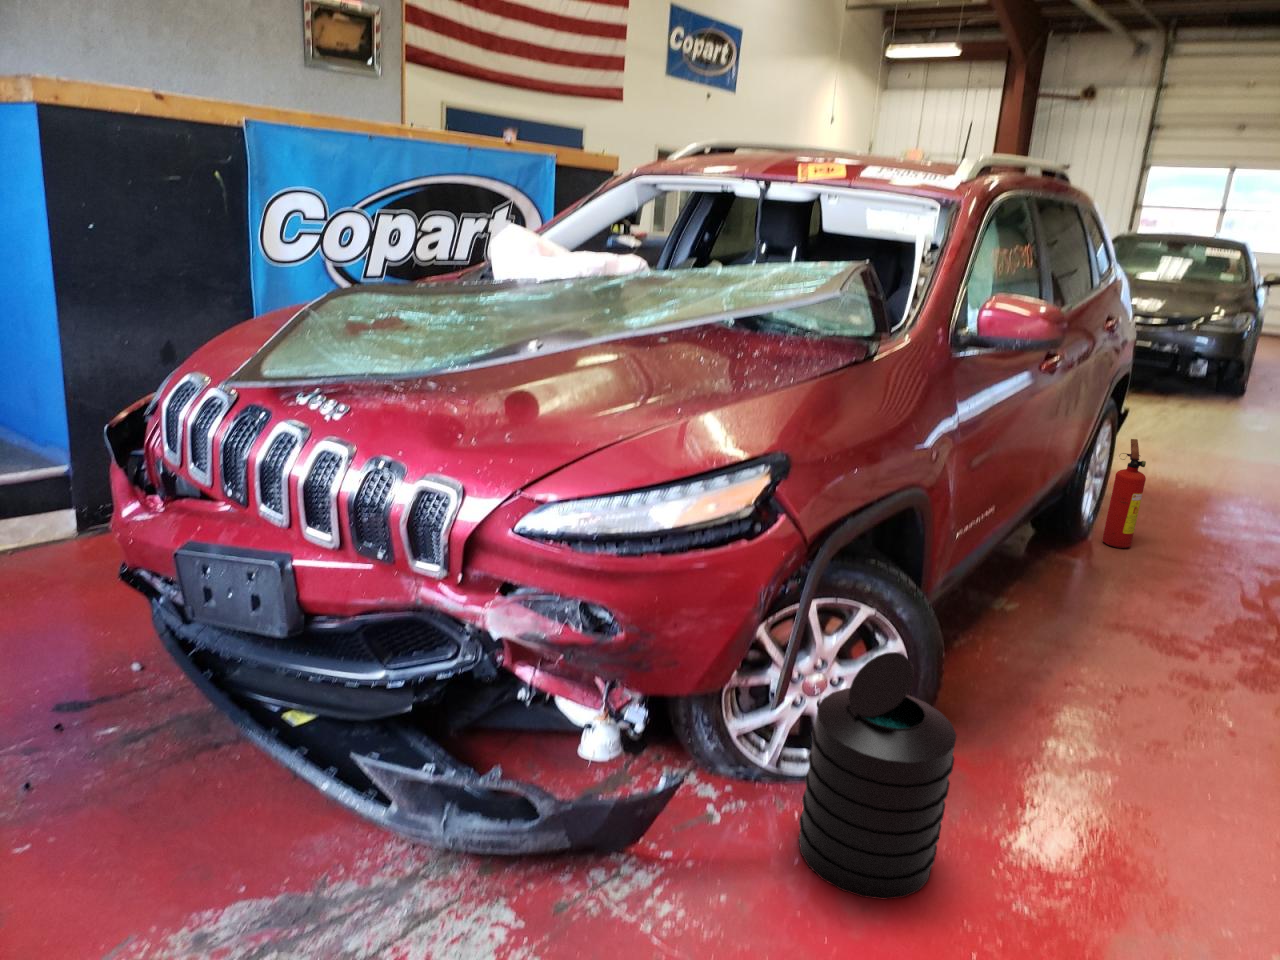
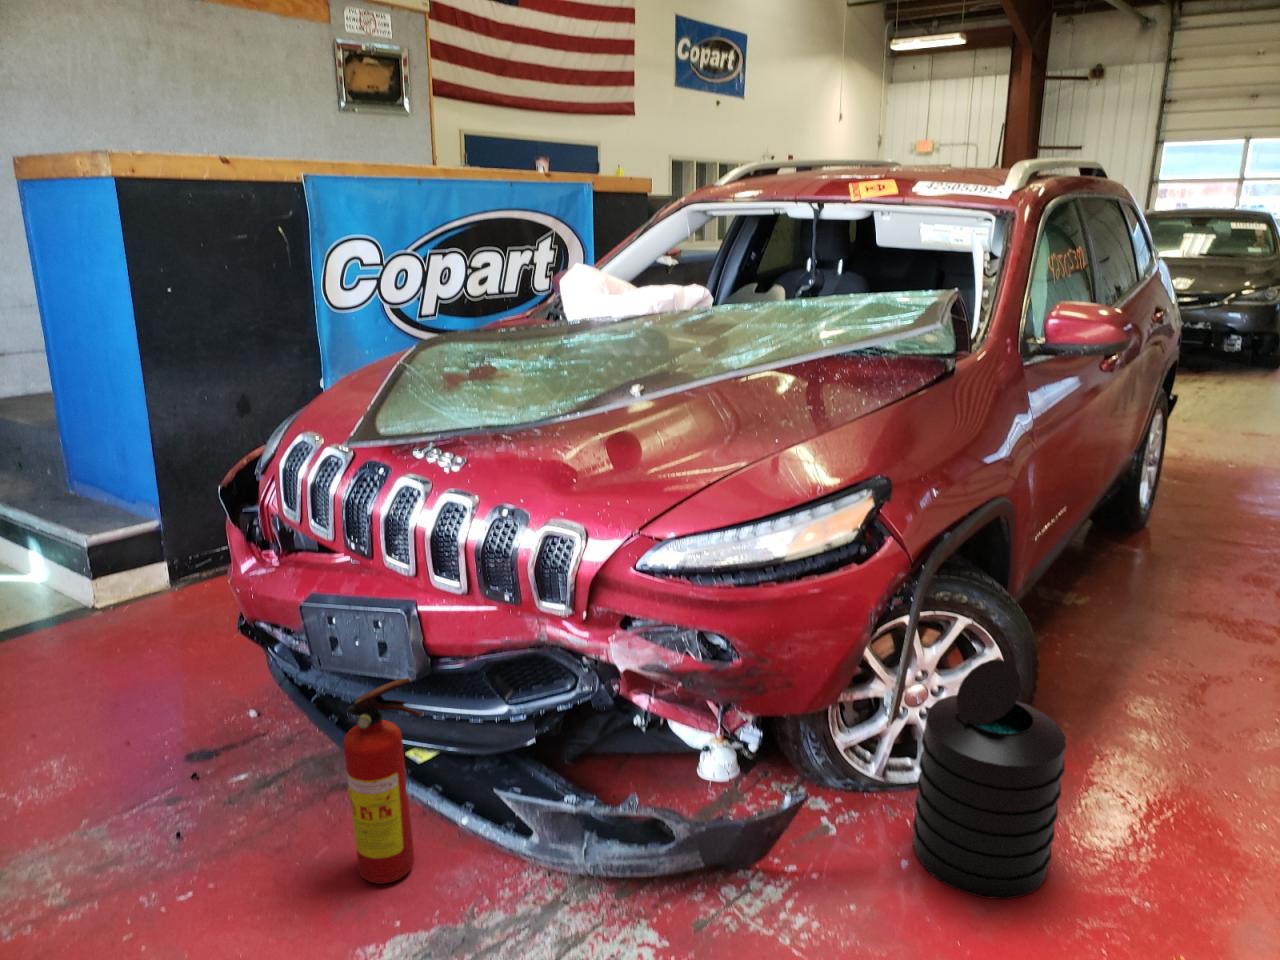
fire extinguisher: present [1103,439,1146,548] -> present [343,678,423,884]

